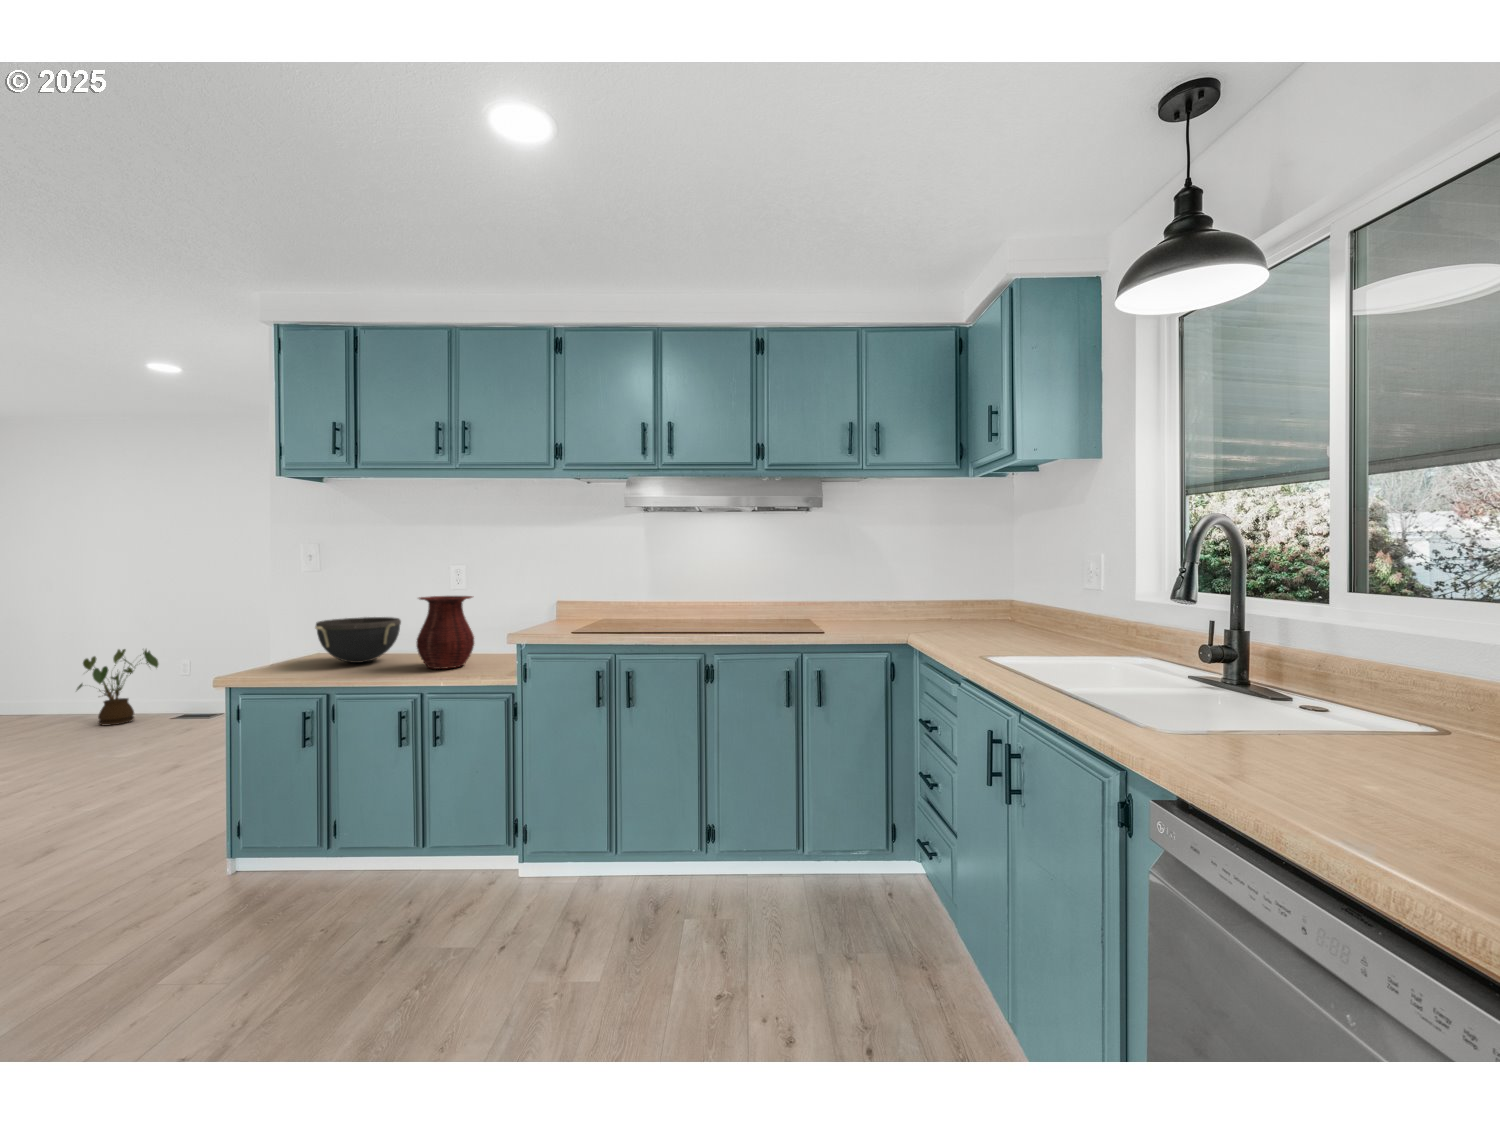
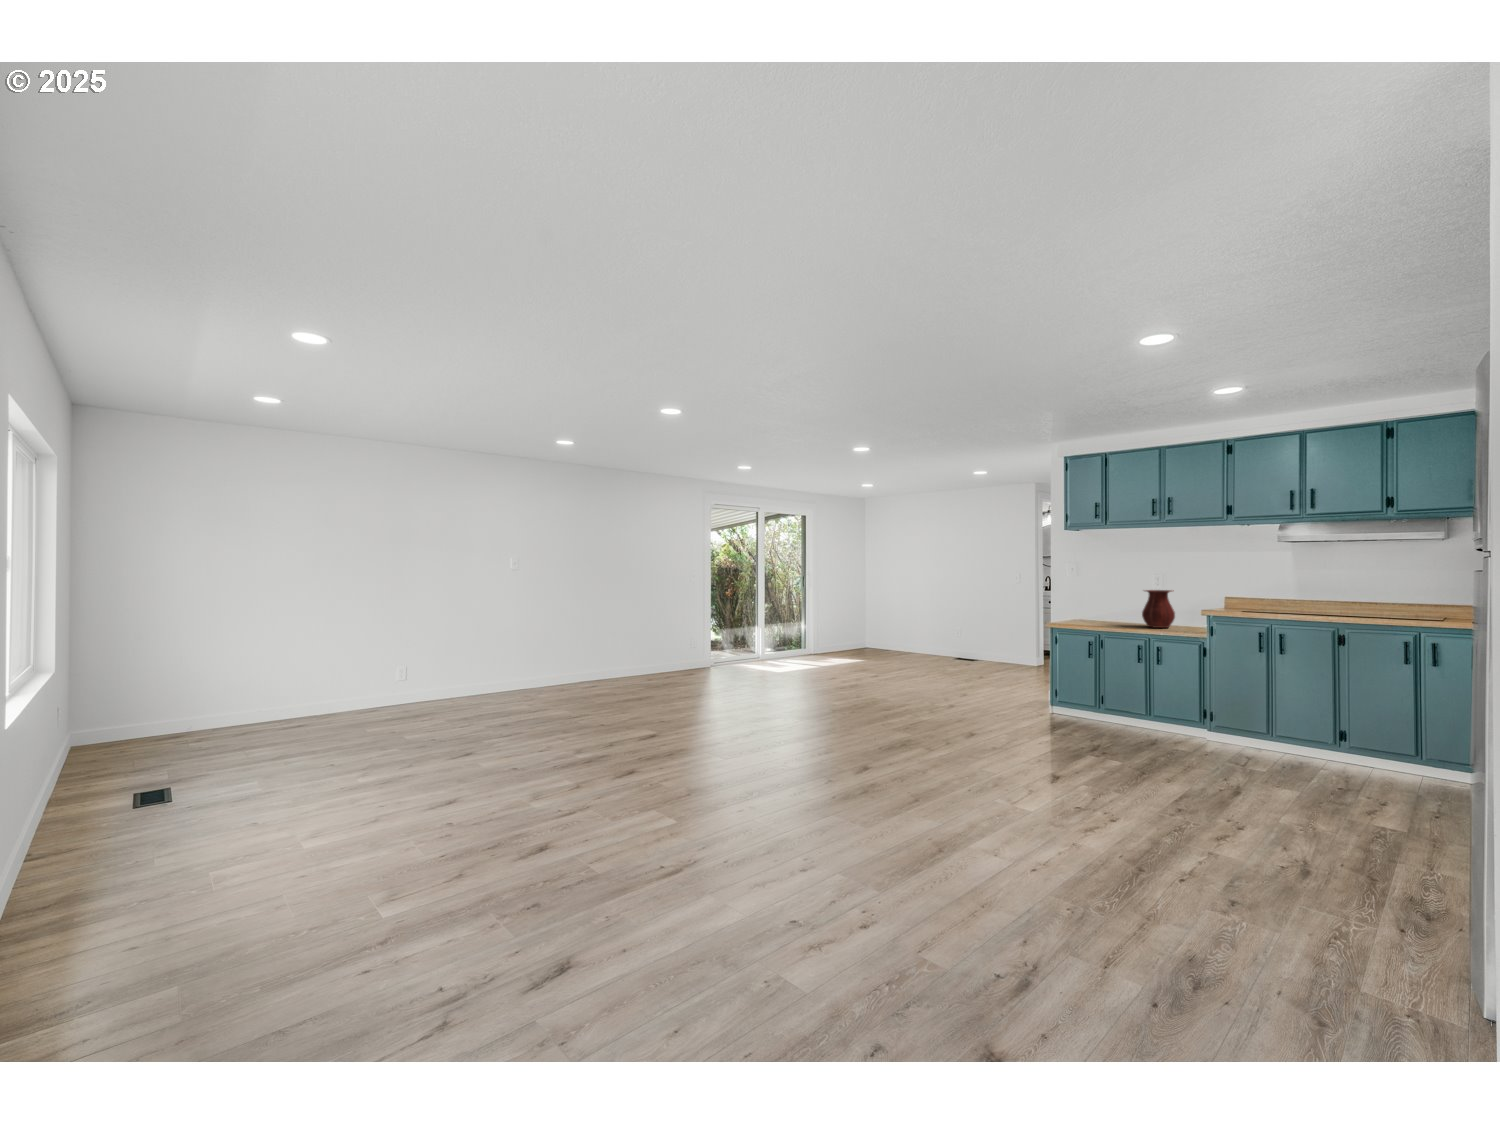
bowl: present [315,617,401,663] -> none [1086,600,1129,623]
house plant: present [77,649,158,726] -> none [920,615,954,655]

